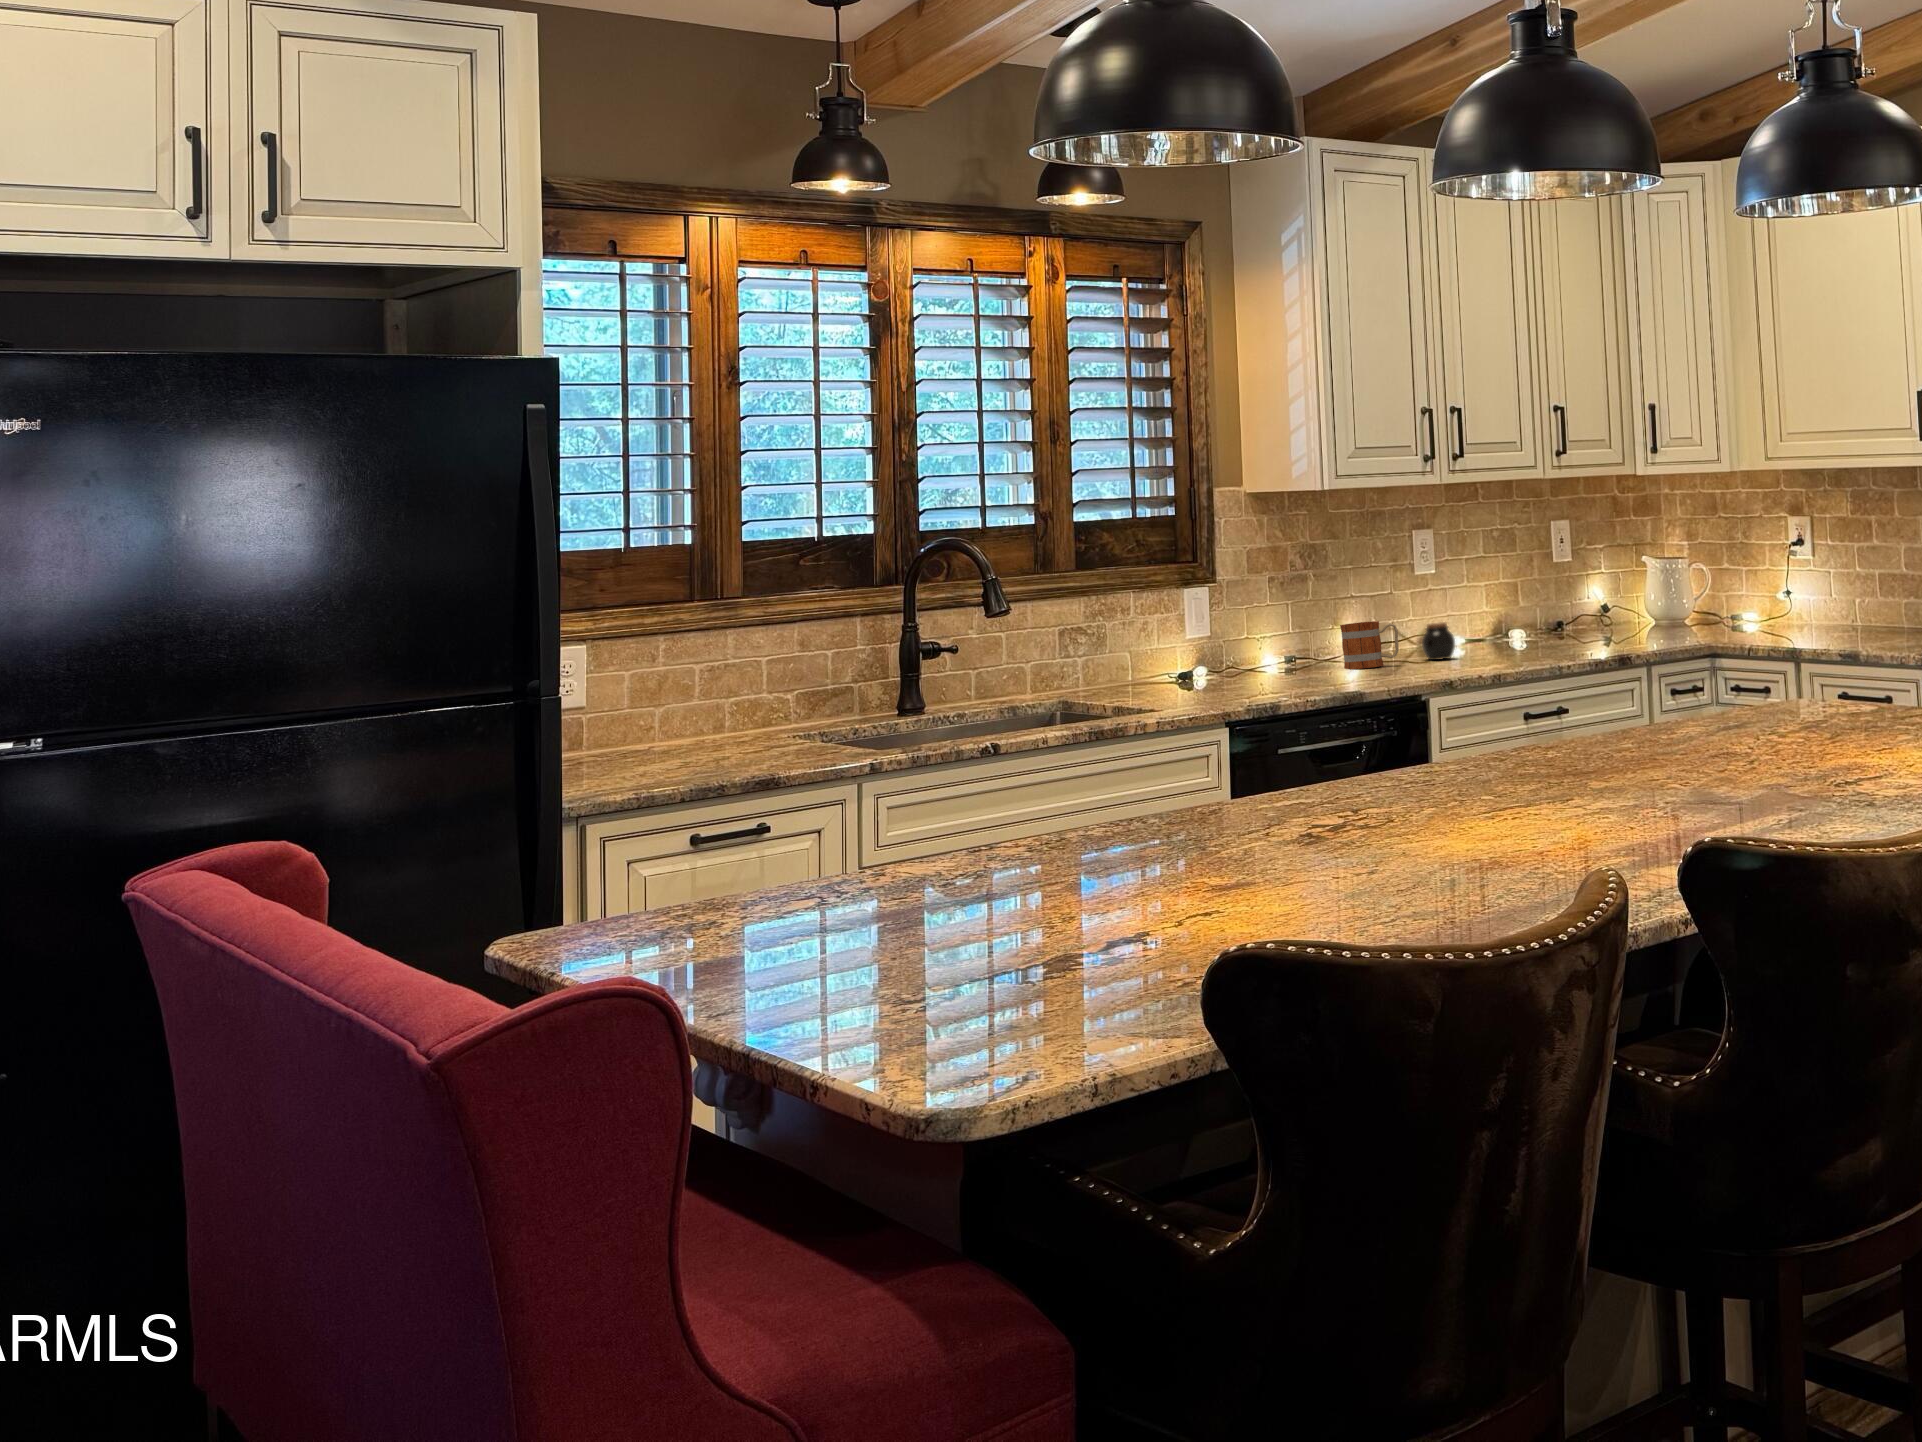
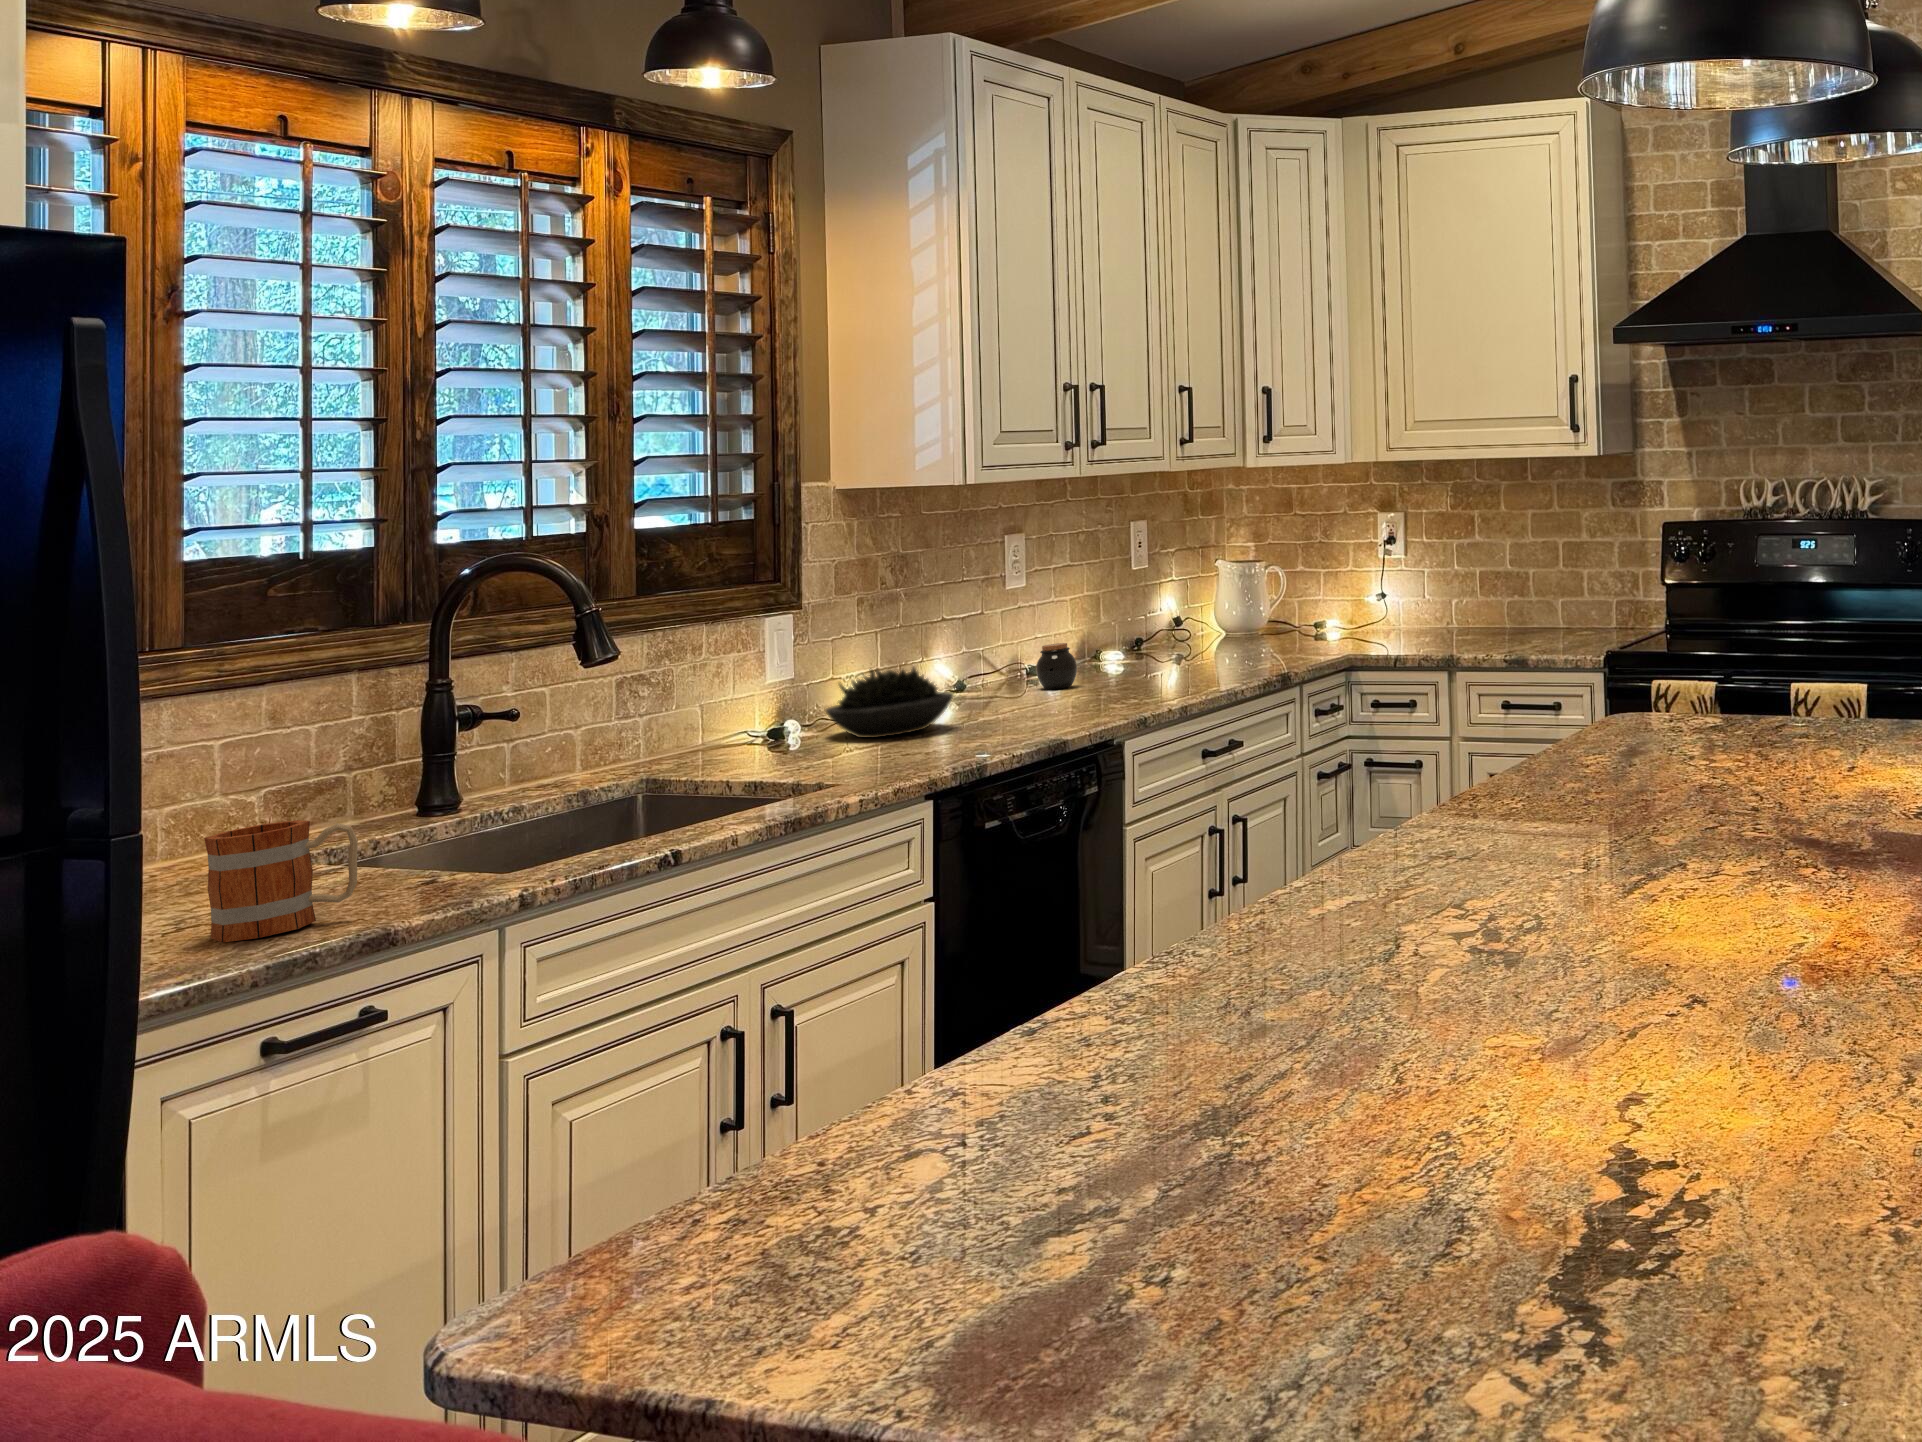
mug: present [1340,621,1399,669] -> present [204,820,358,942]
succulent plant: none [1211,633,1307,687] -> present [826,667,953,738]

